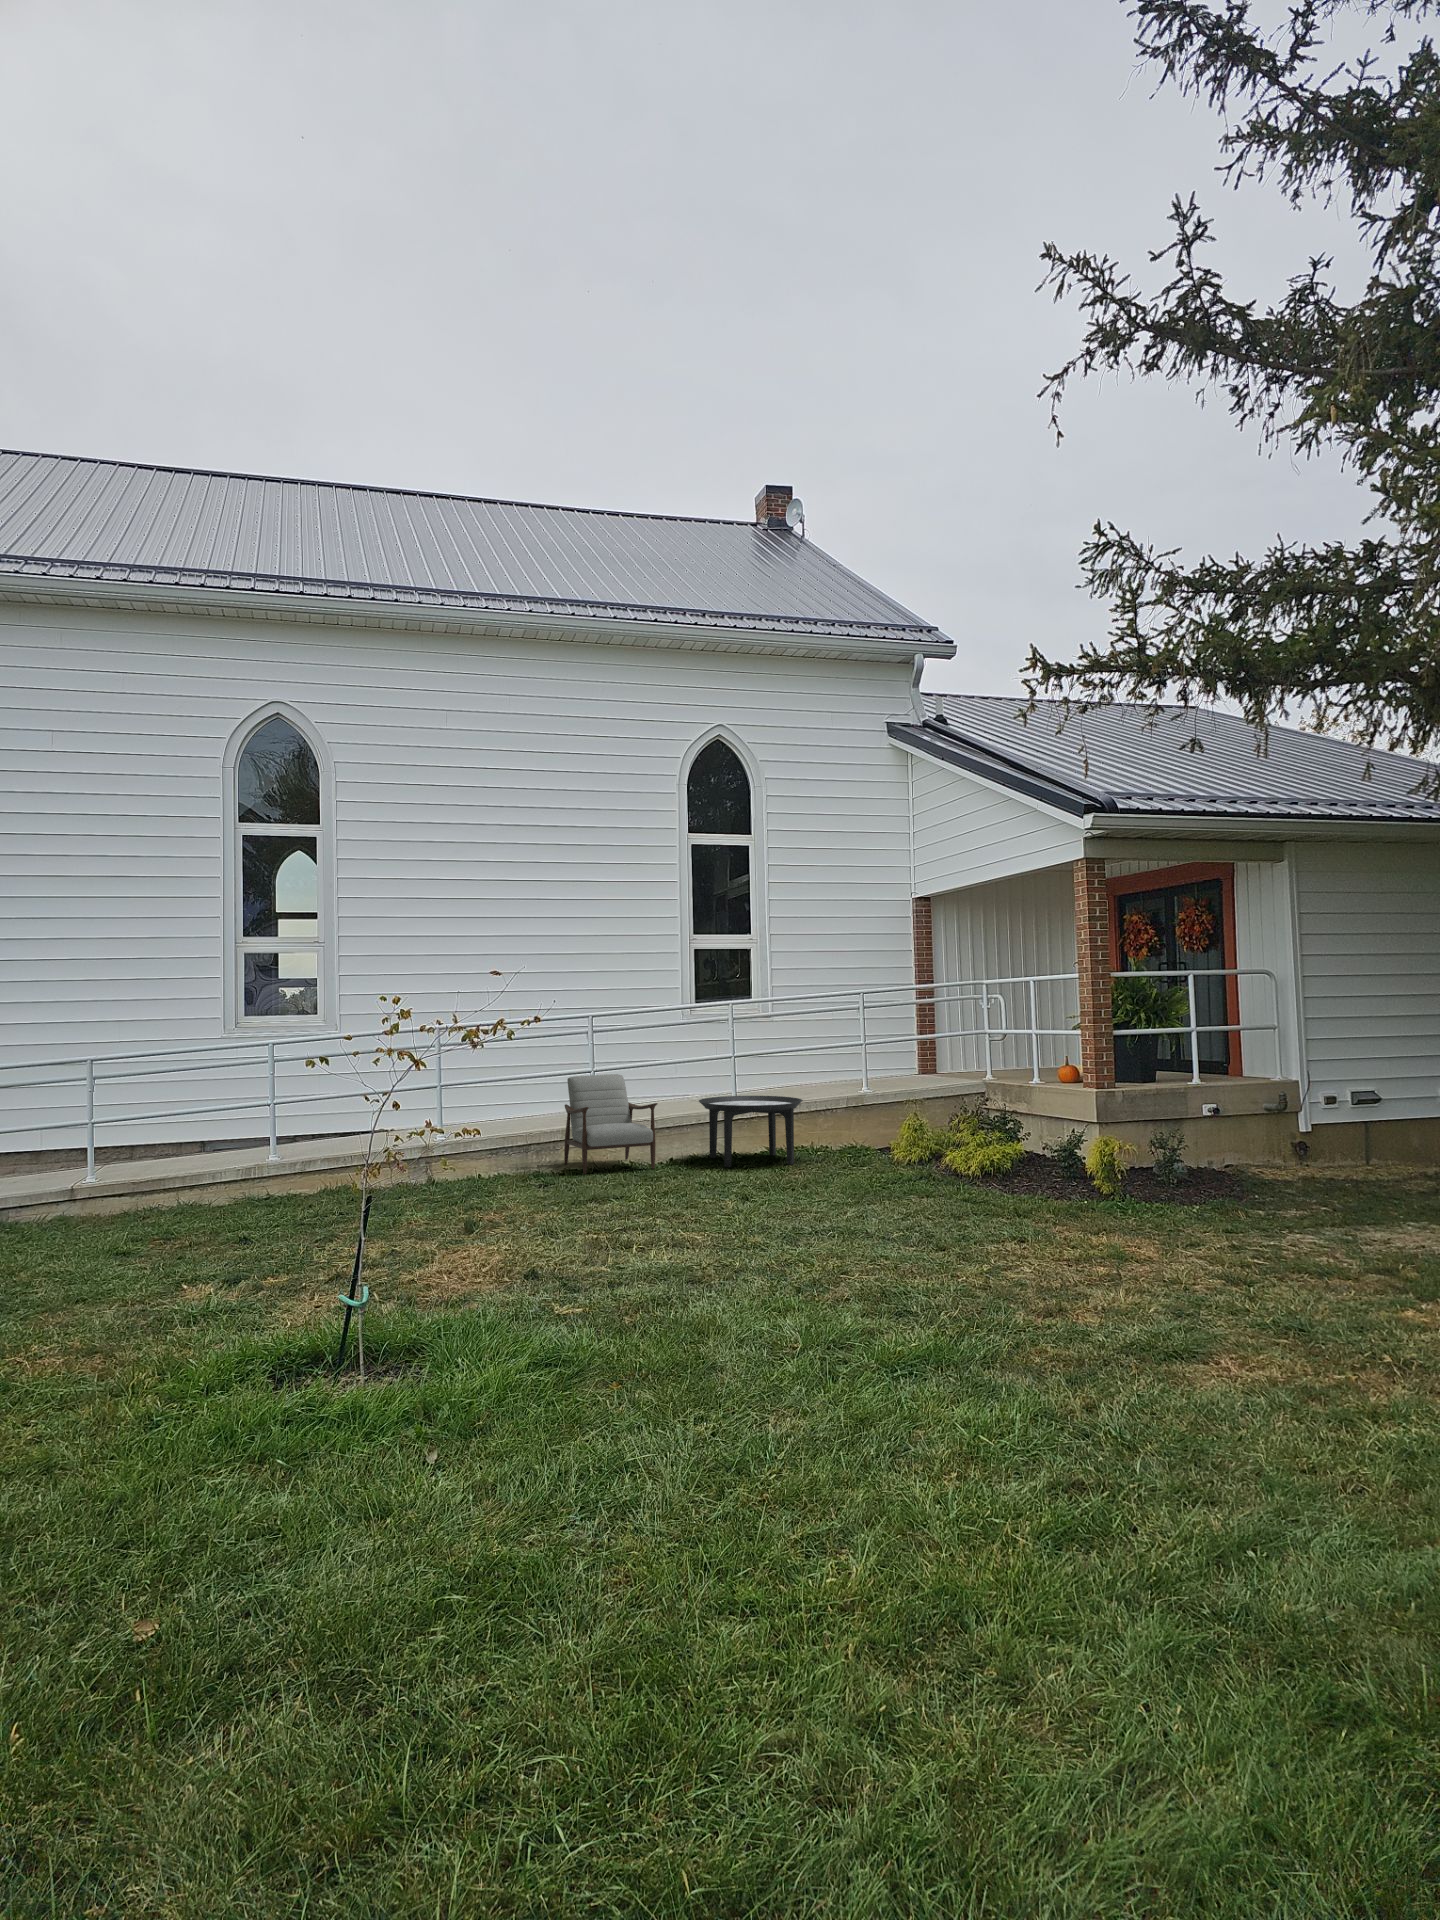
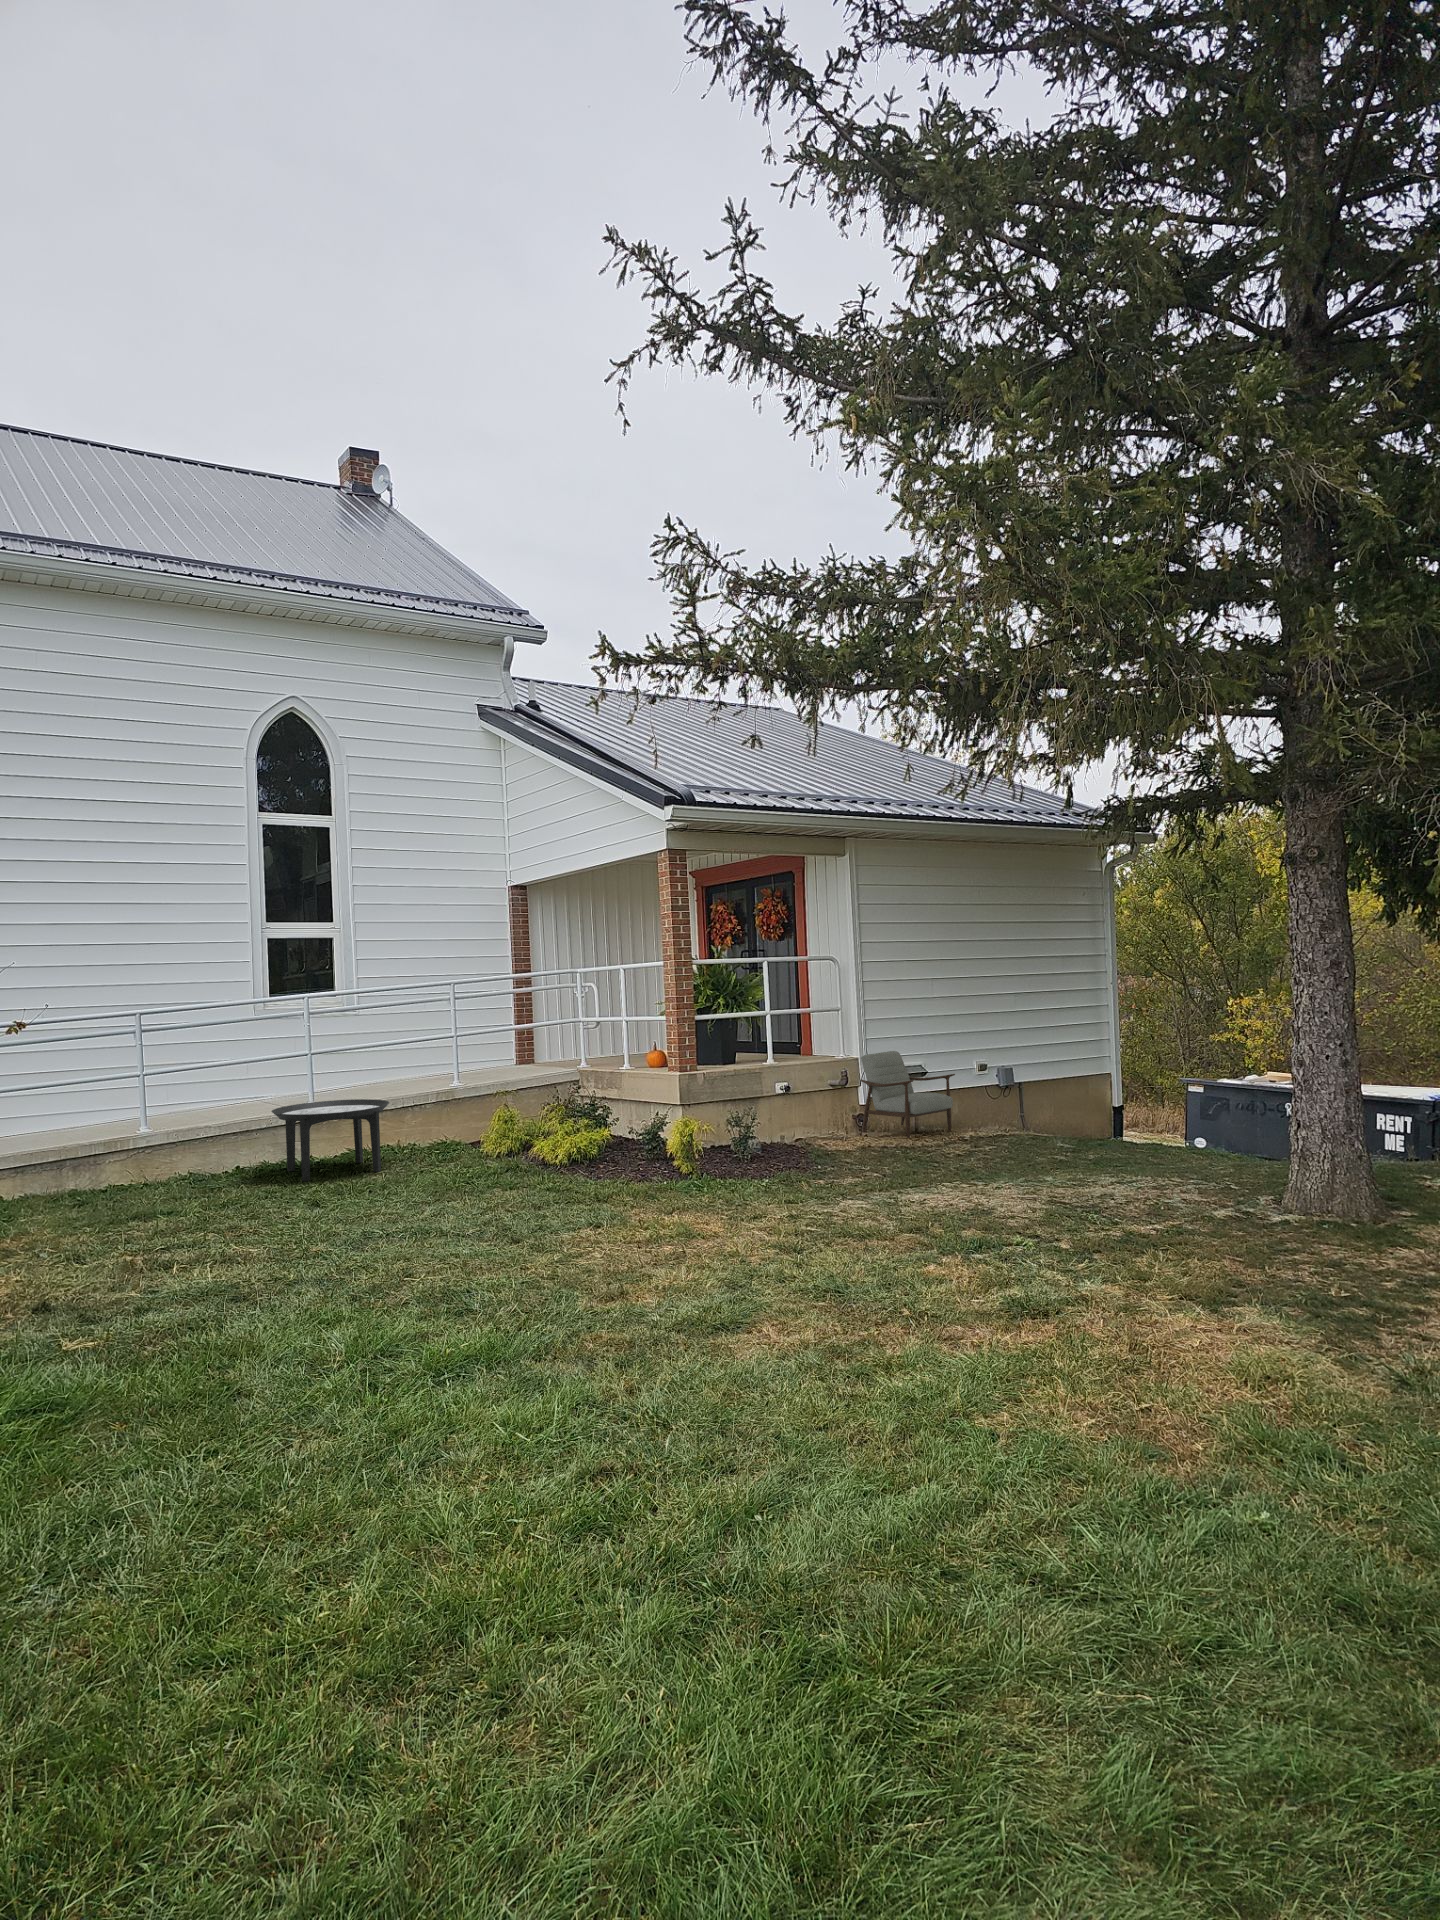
chair: present [564,1074,658,1174] -> present [861,1051,955,1138]

